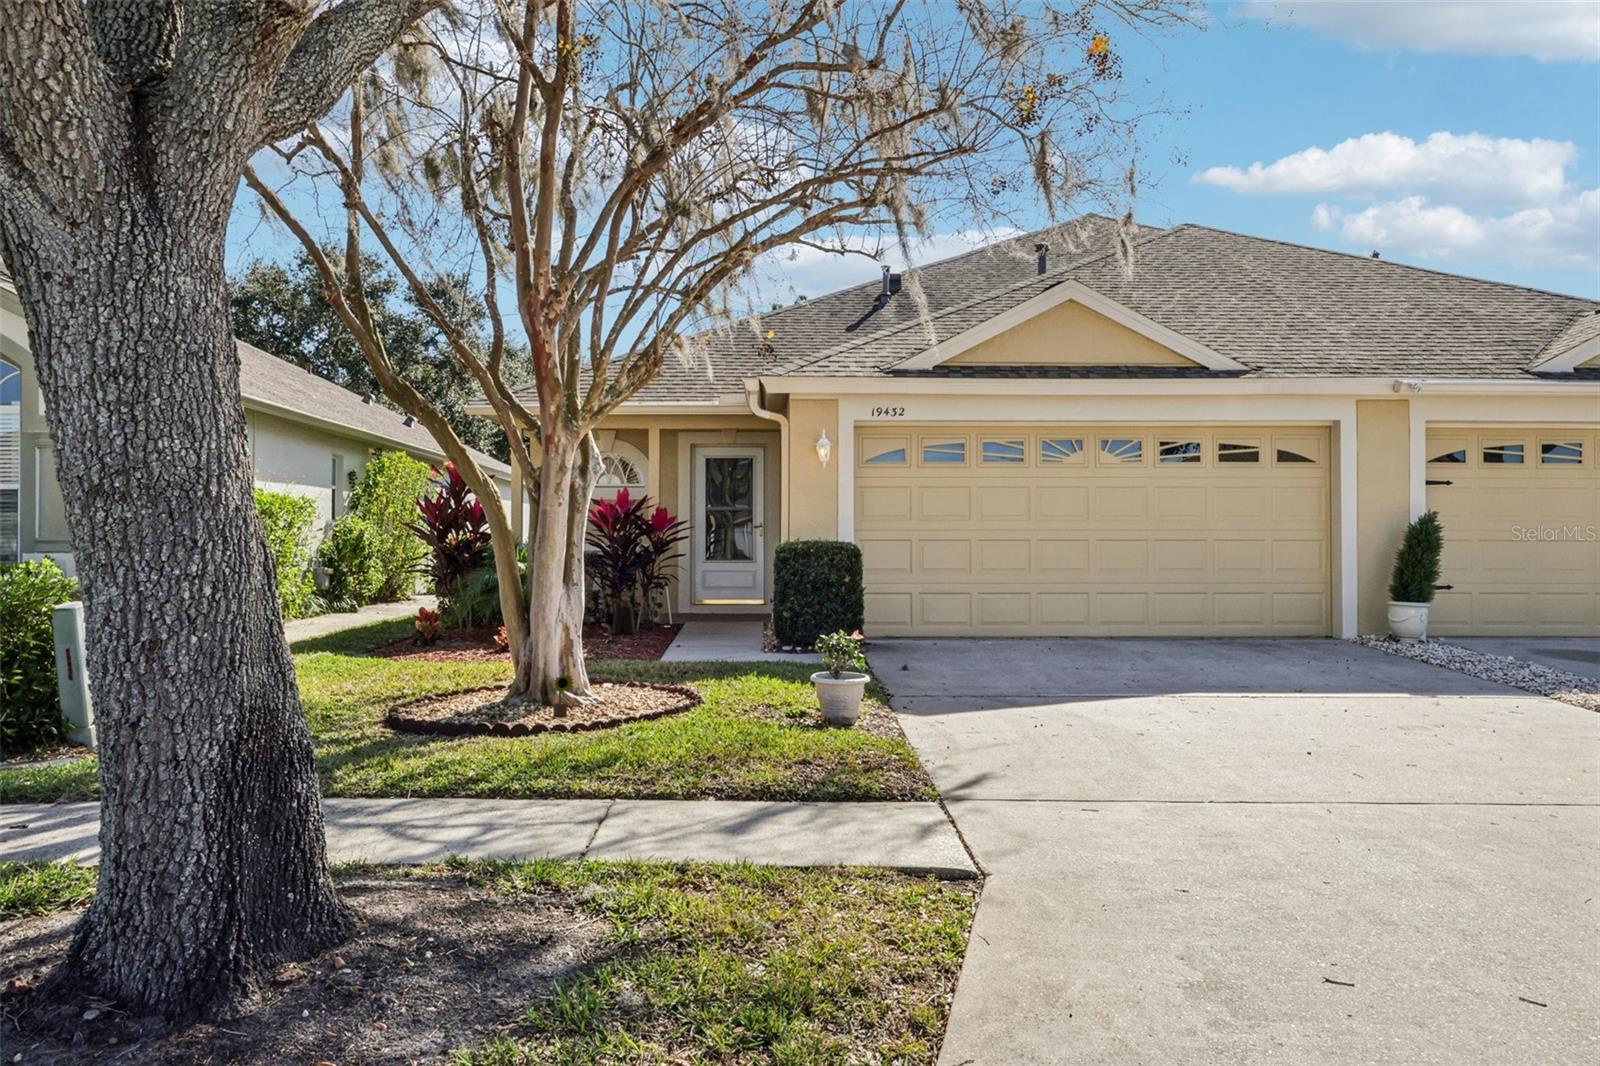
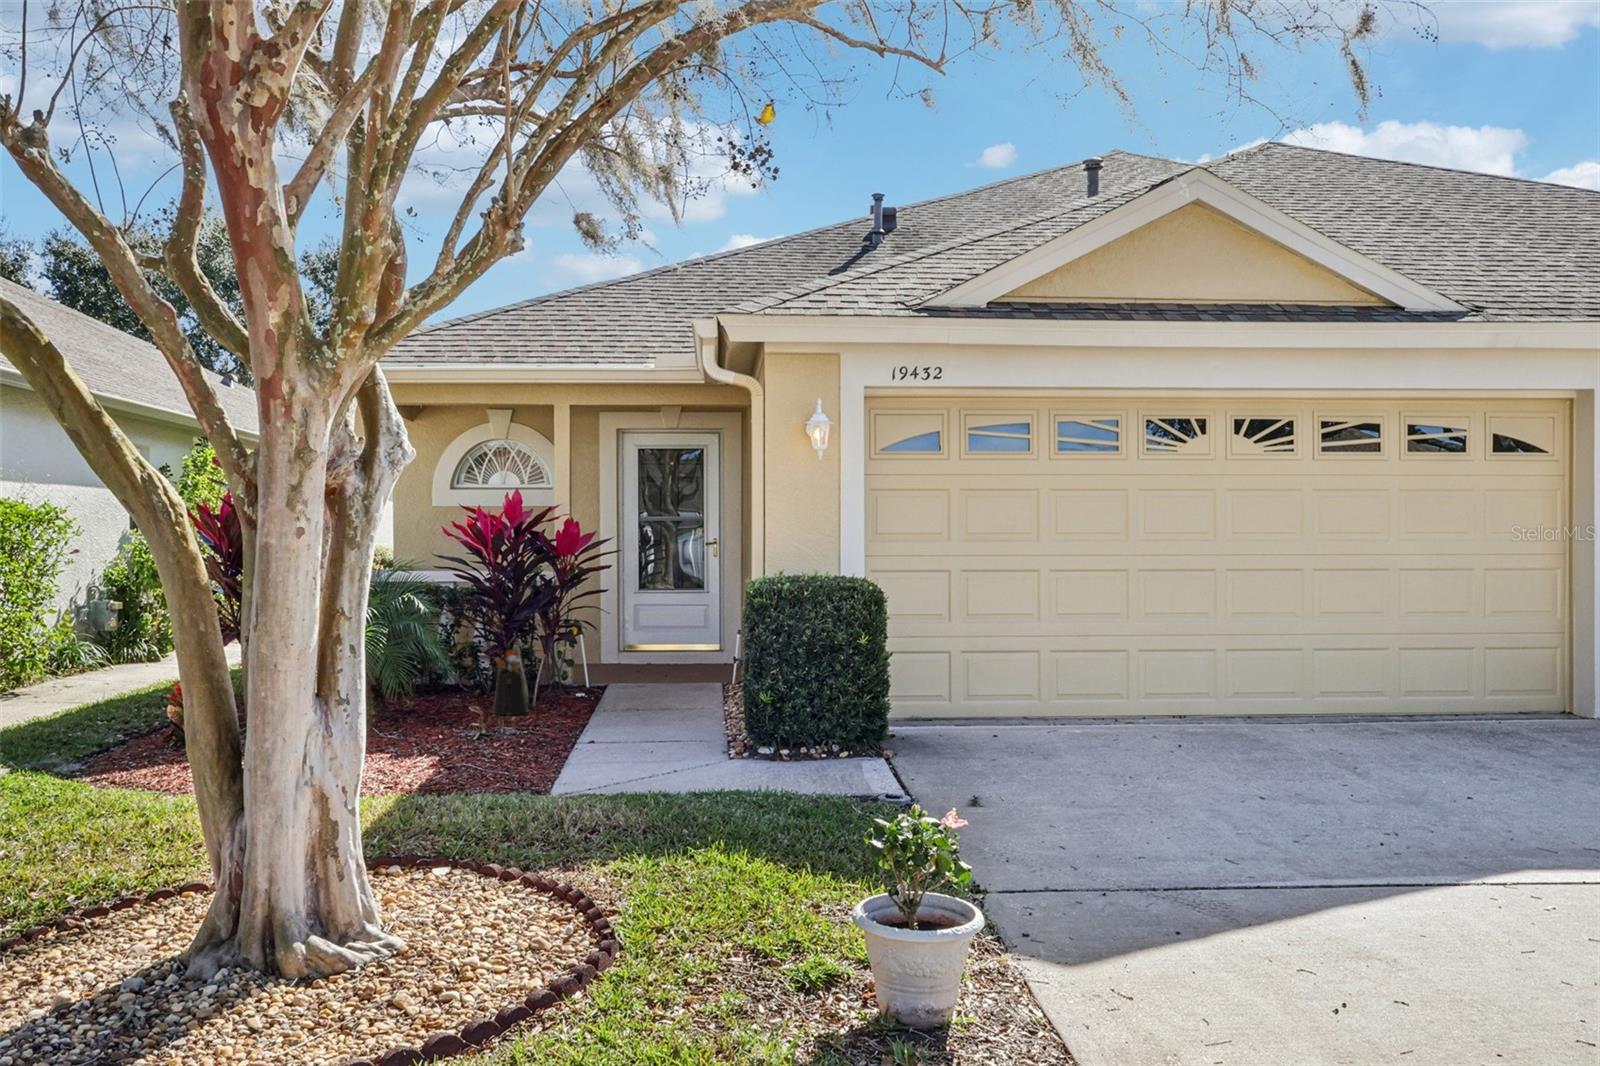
decorative plant: present [553,674,574,717] -> none [283,911,332,999]

